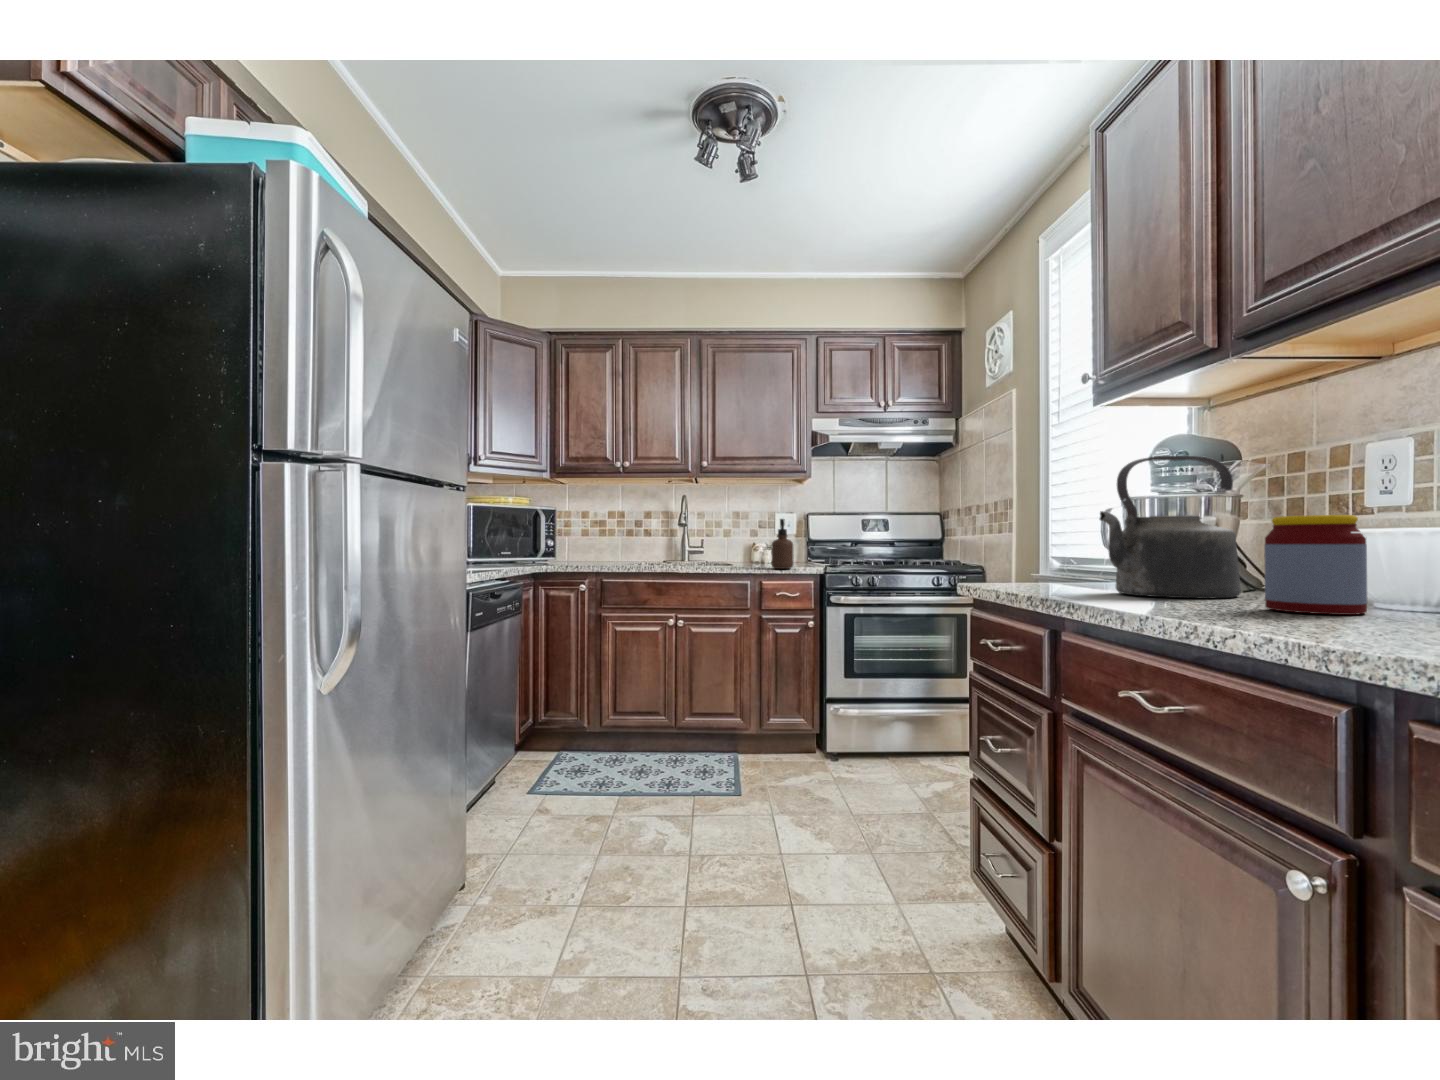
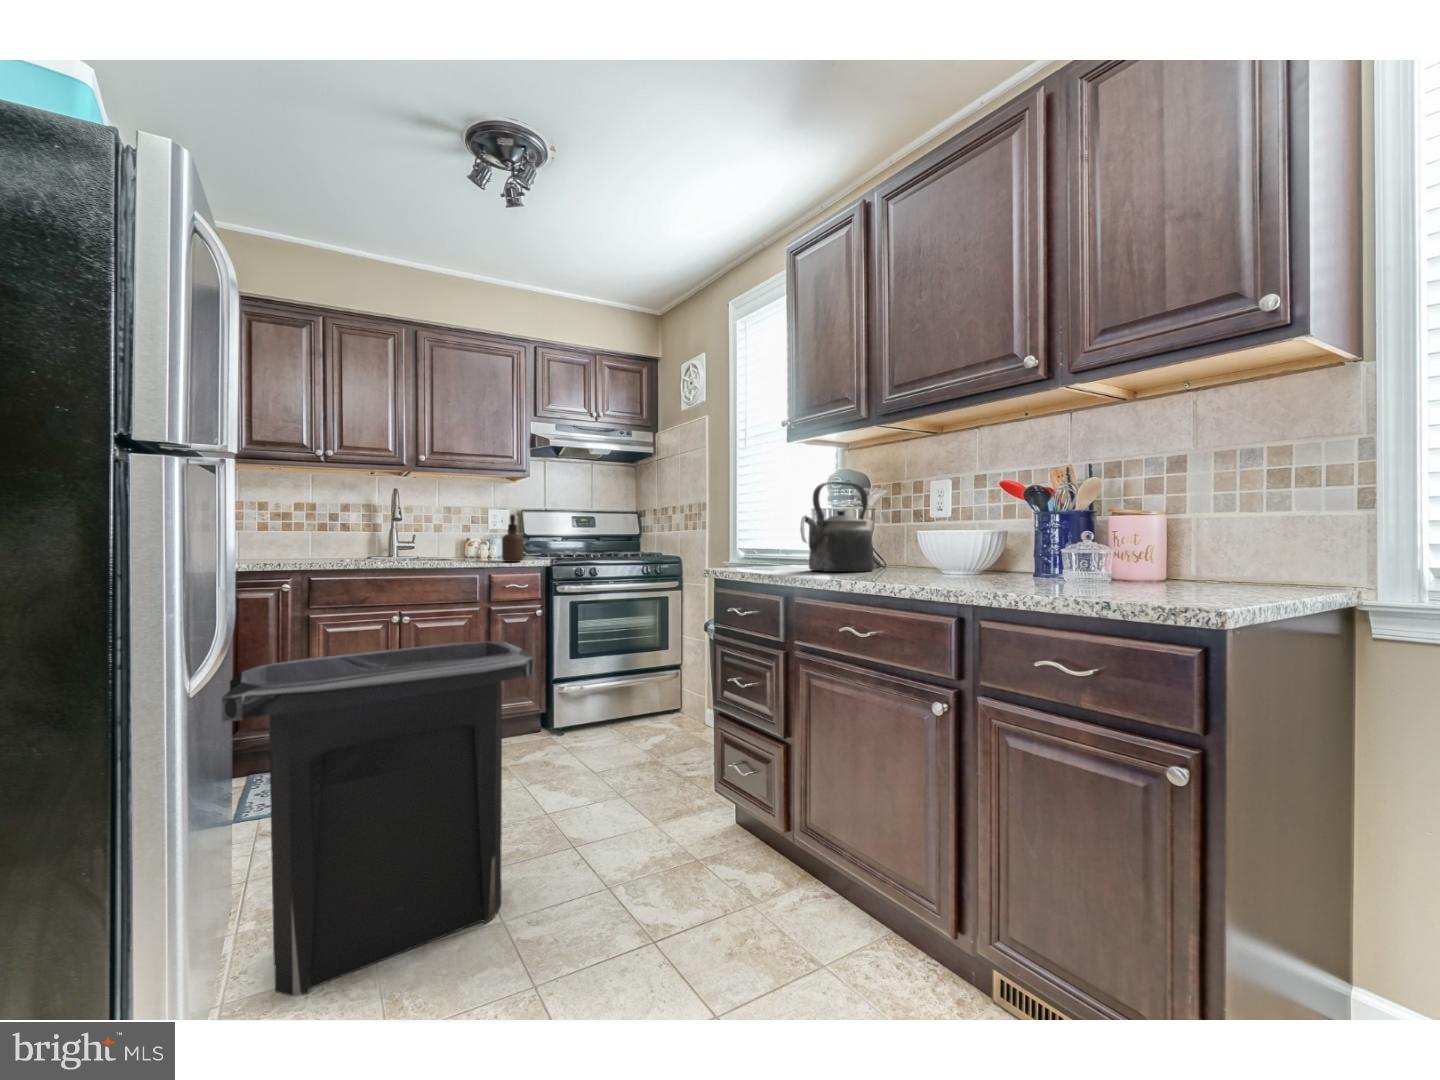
jar: present [1264,515,1367,615] -> none [898,522,941,576]
trash can: none [444,654,723,976] -> present [222,642,534,996]

